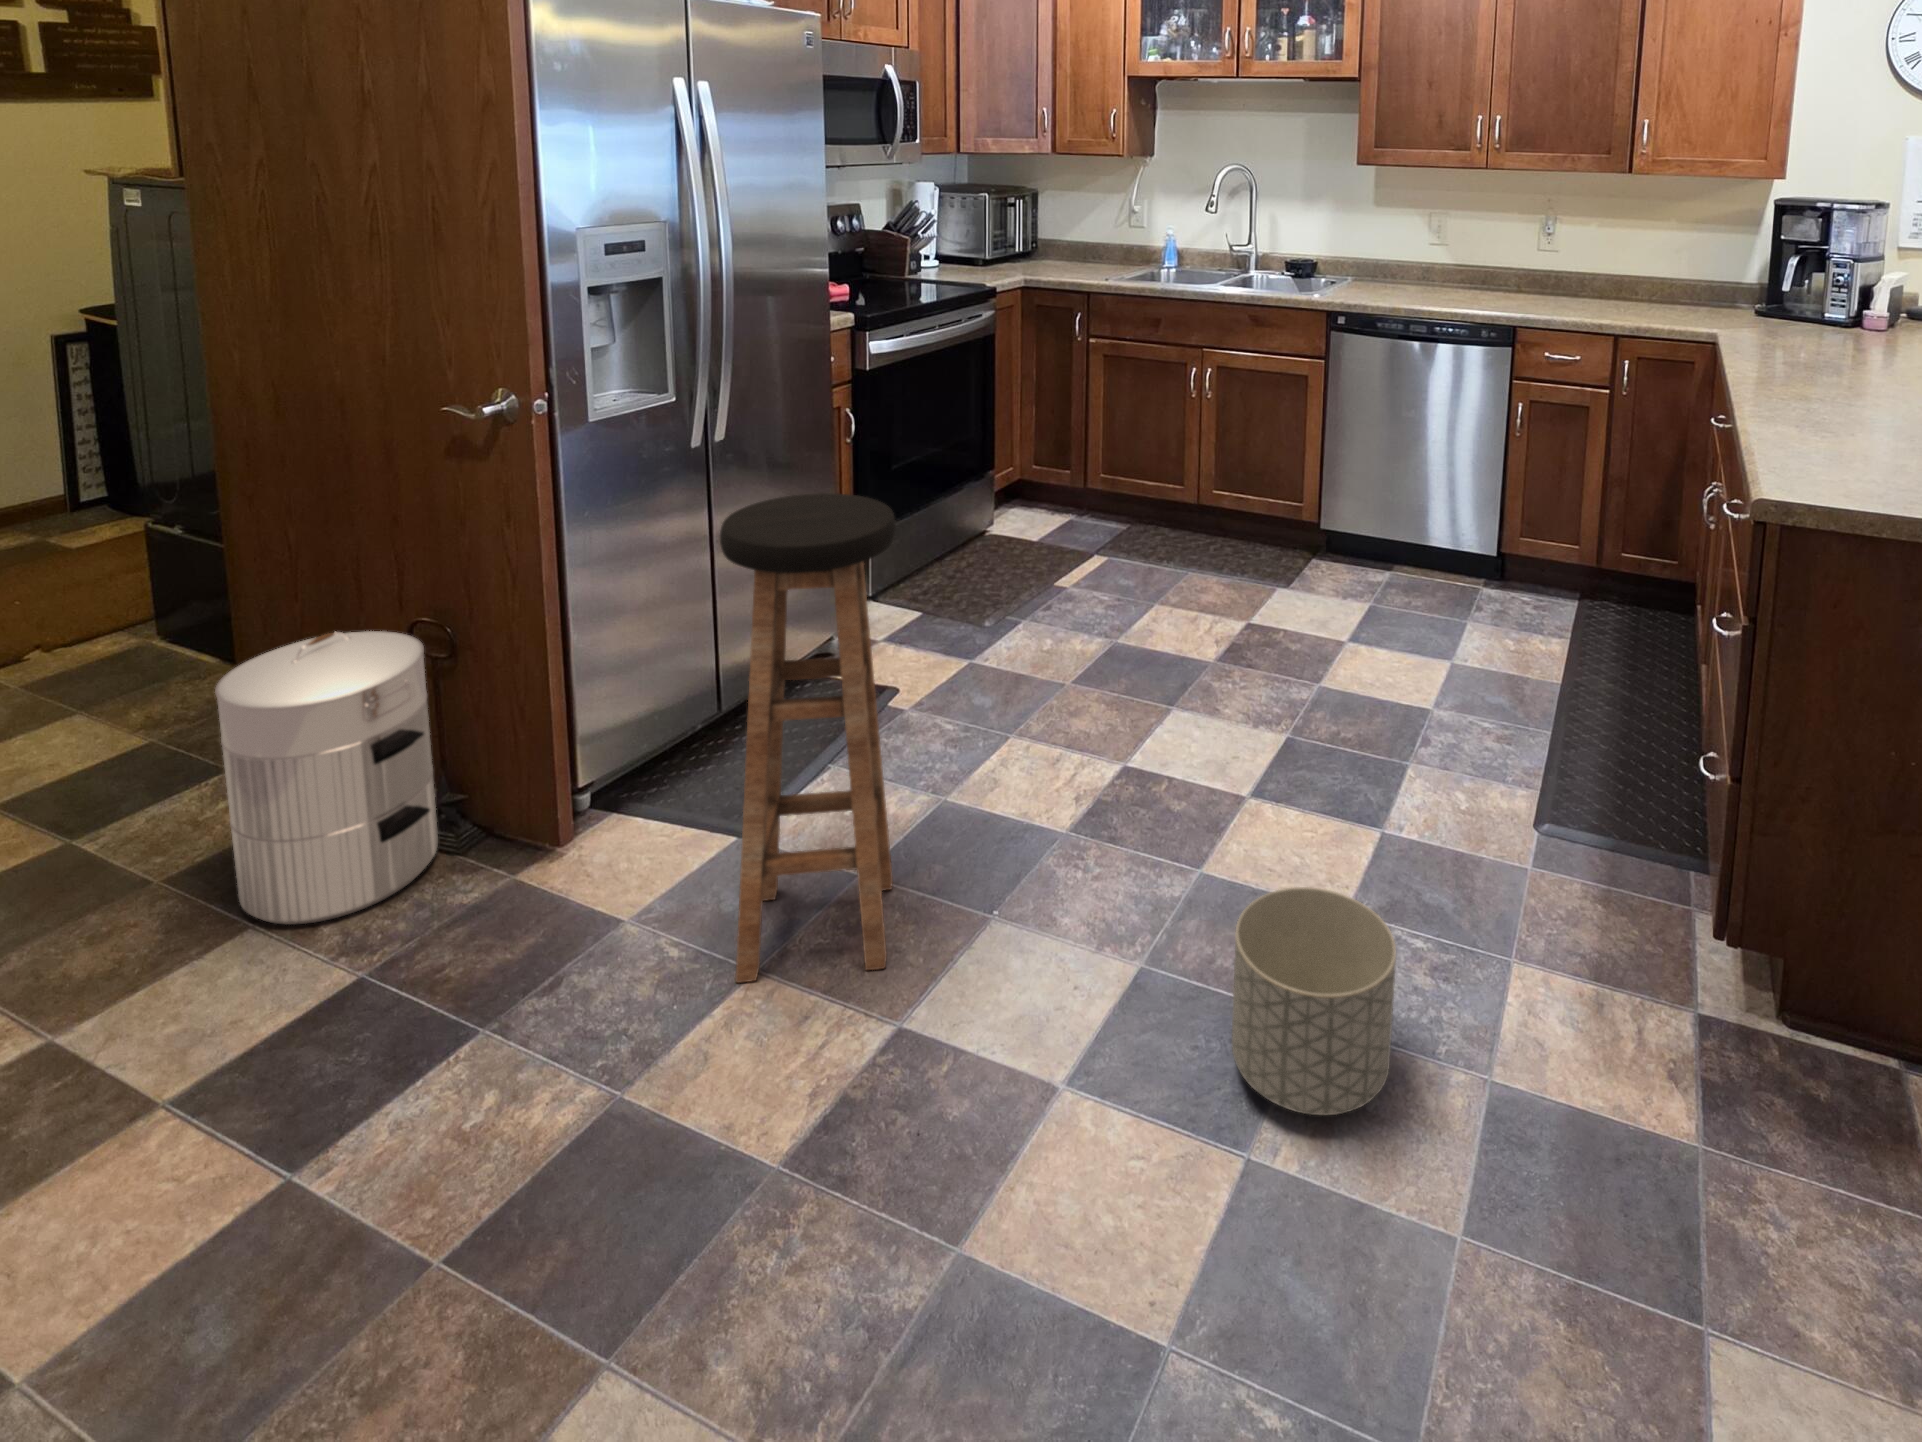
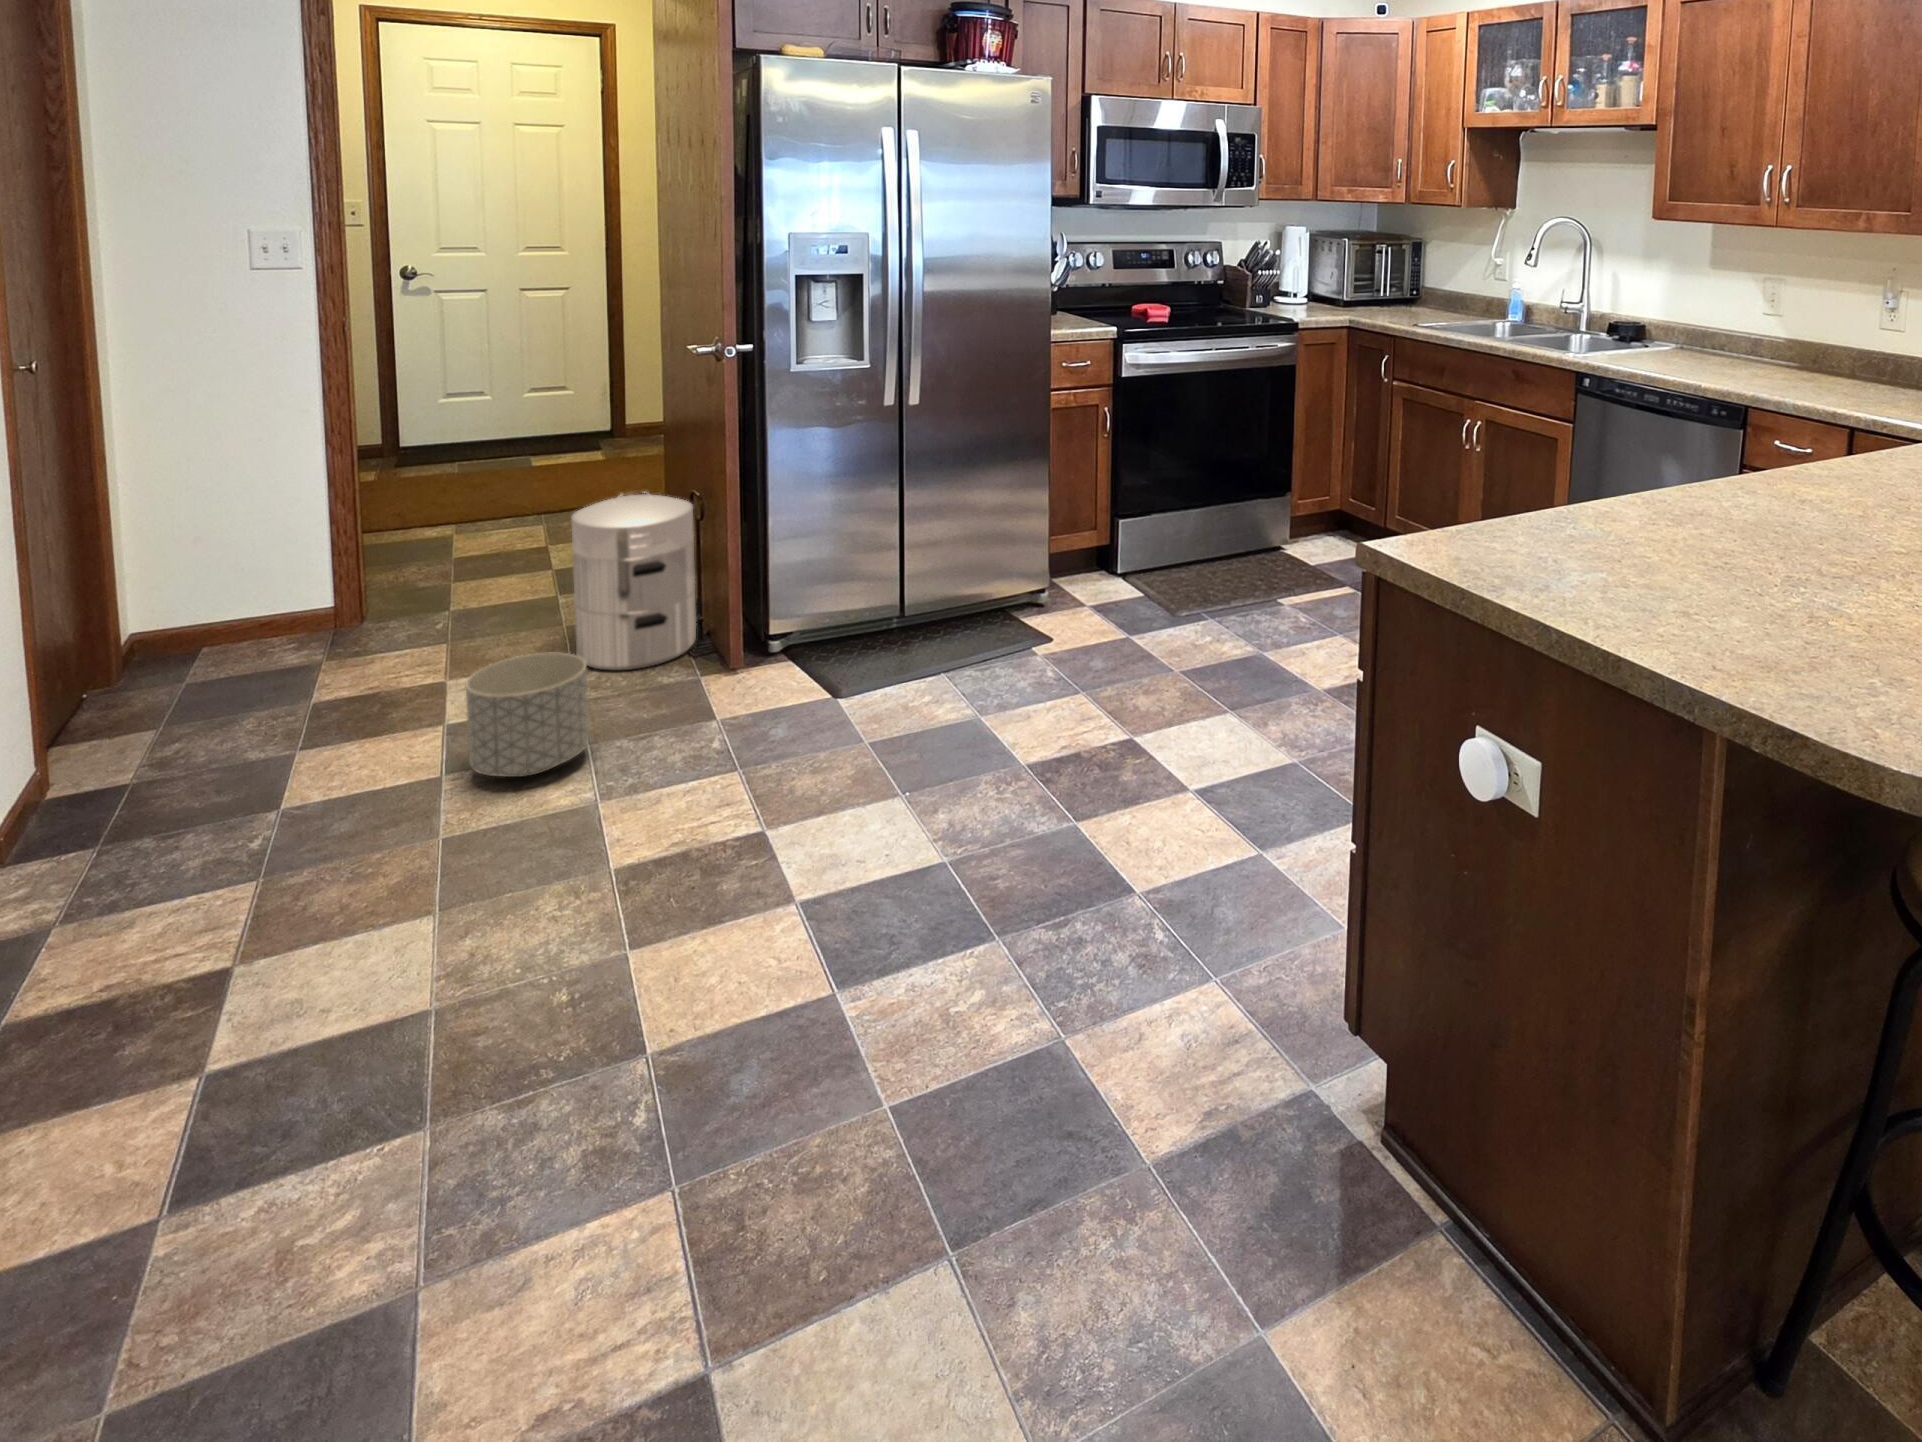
bar stool: present [720,493,896,983] -> none [724,438,877,798]
planter: present [1232,887,1396,1115] -> present [466,653,589,777]

